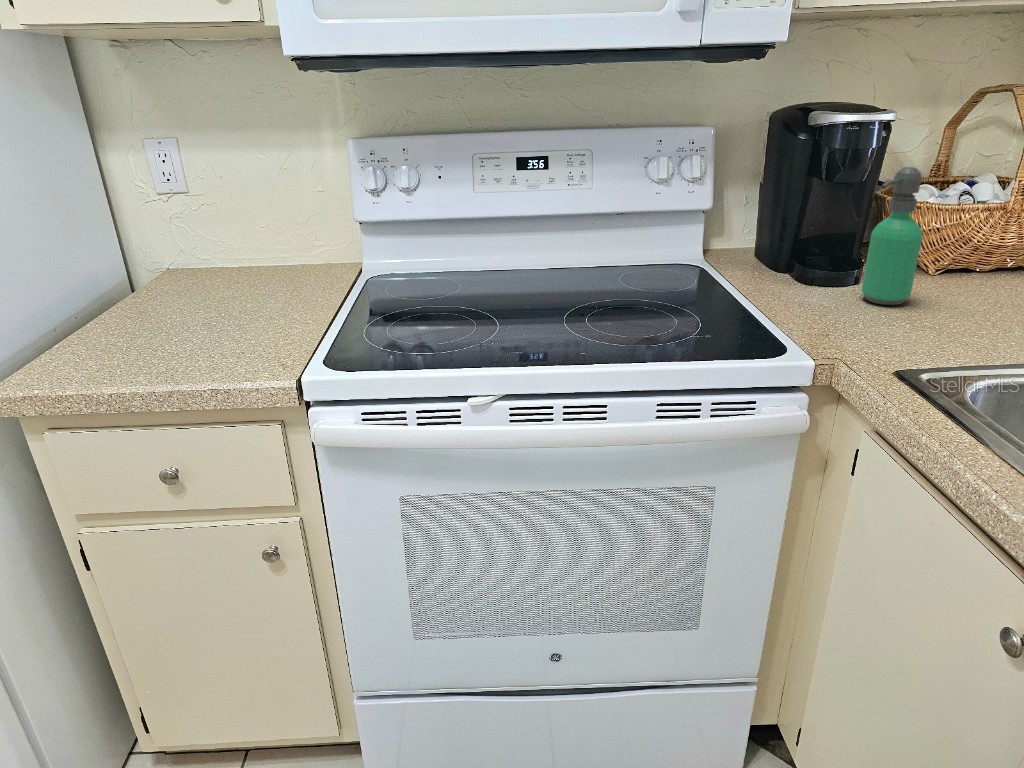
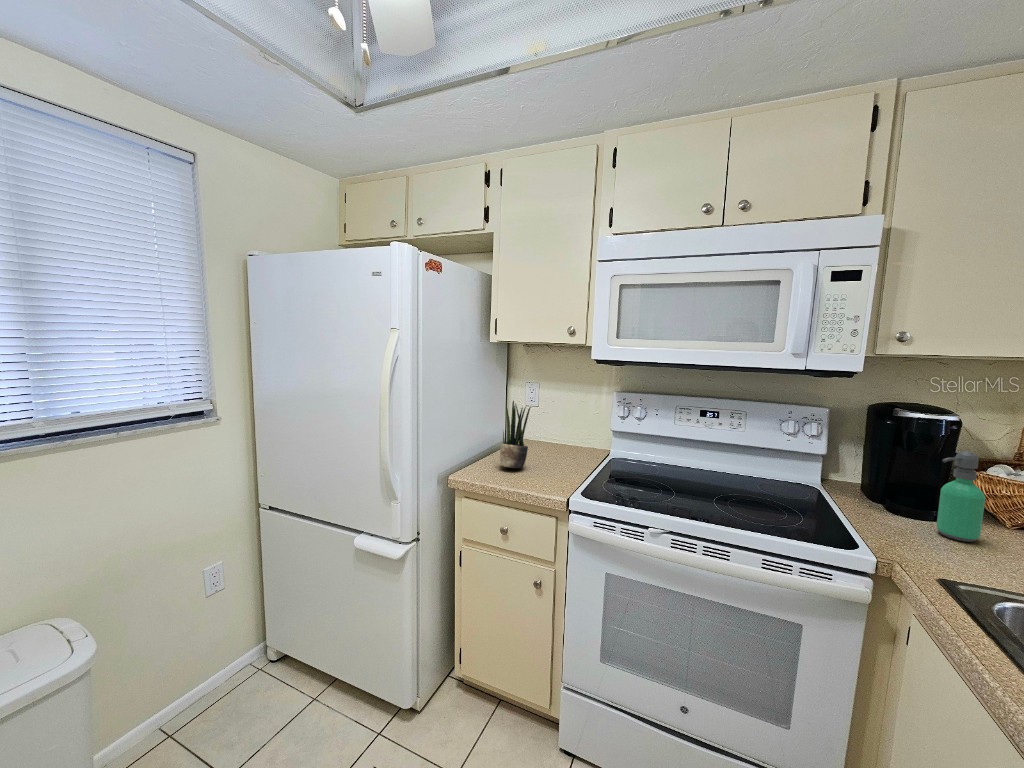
potted plant: none [100,181,183,342] -> present [500,401,530,468]

